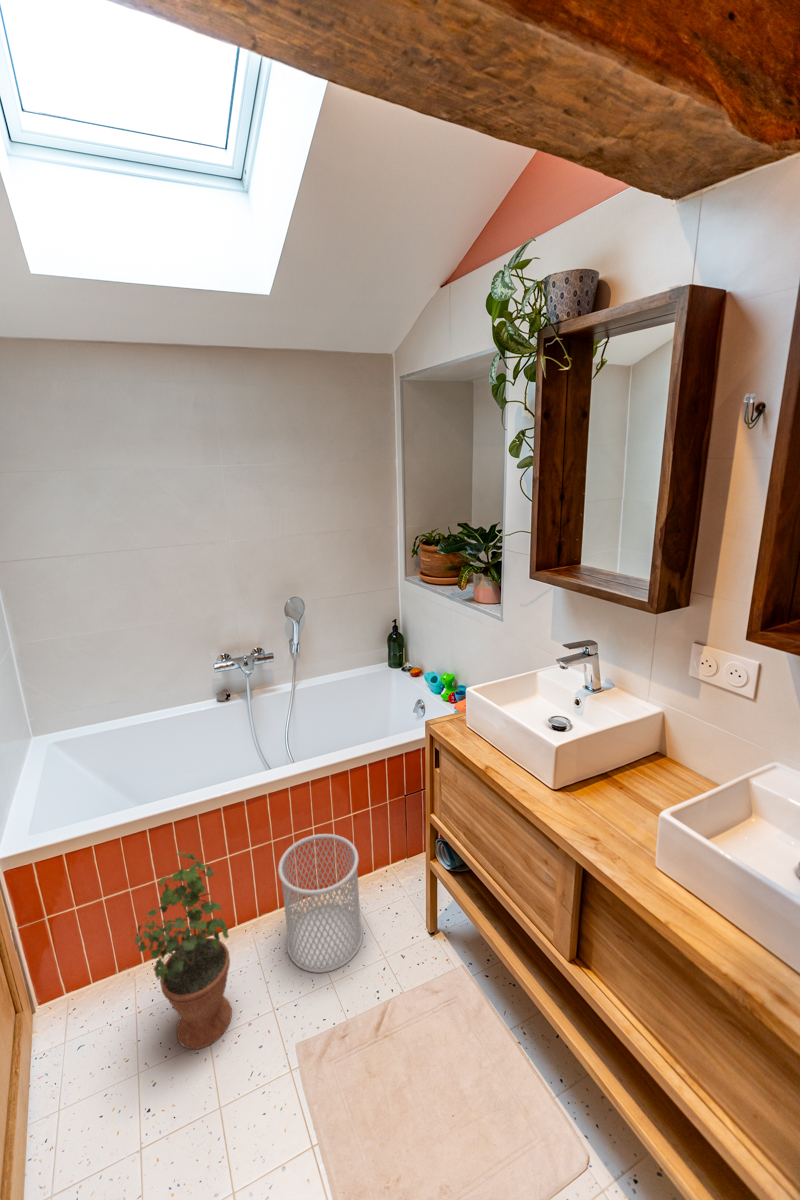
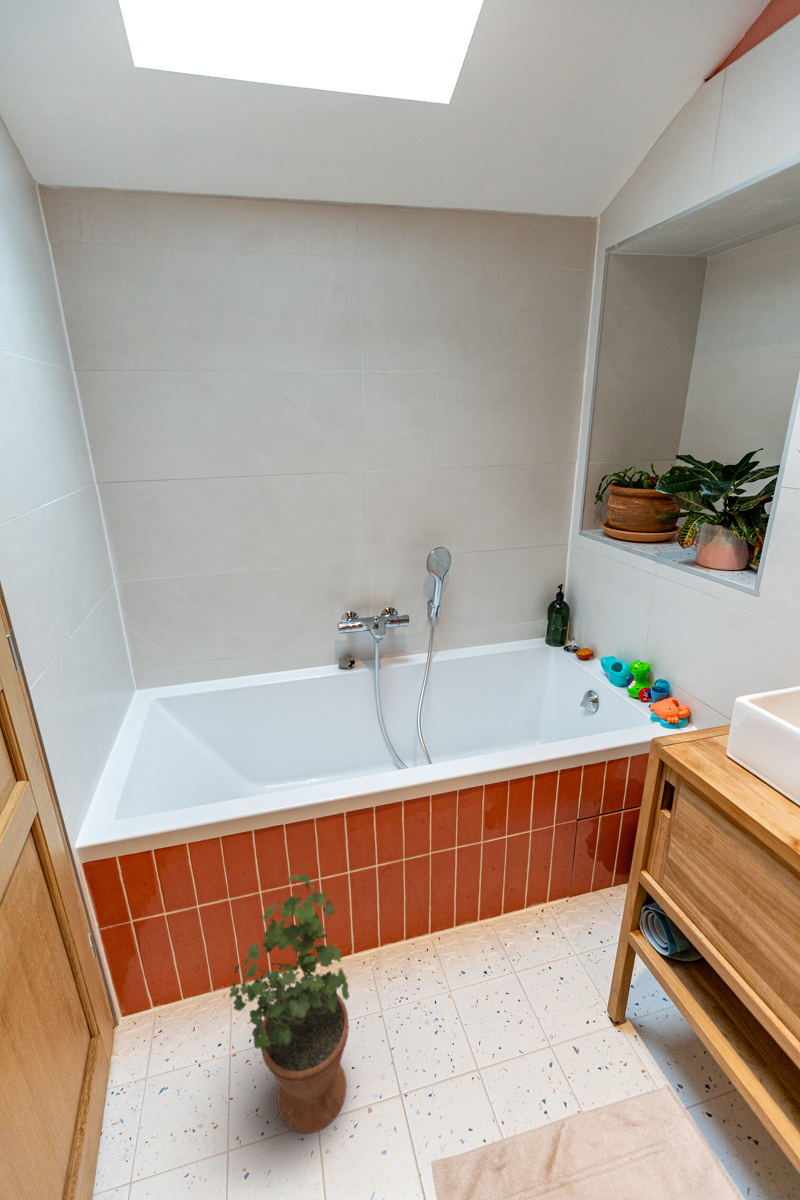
wastebasket: present [278,834,363,973] -> none [414,862,524,1053]

